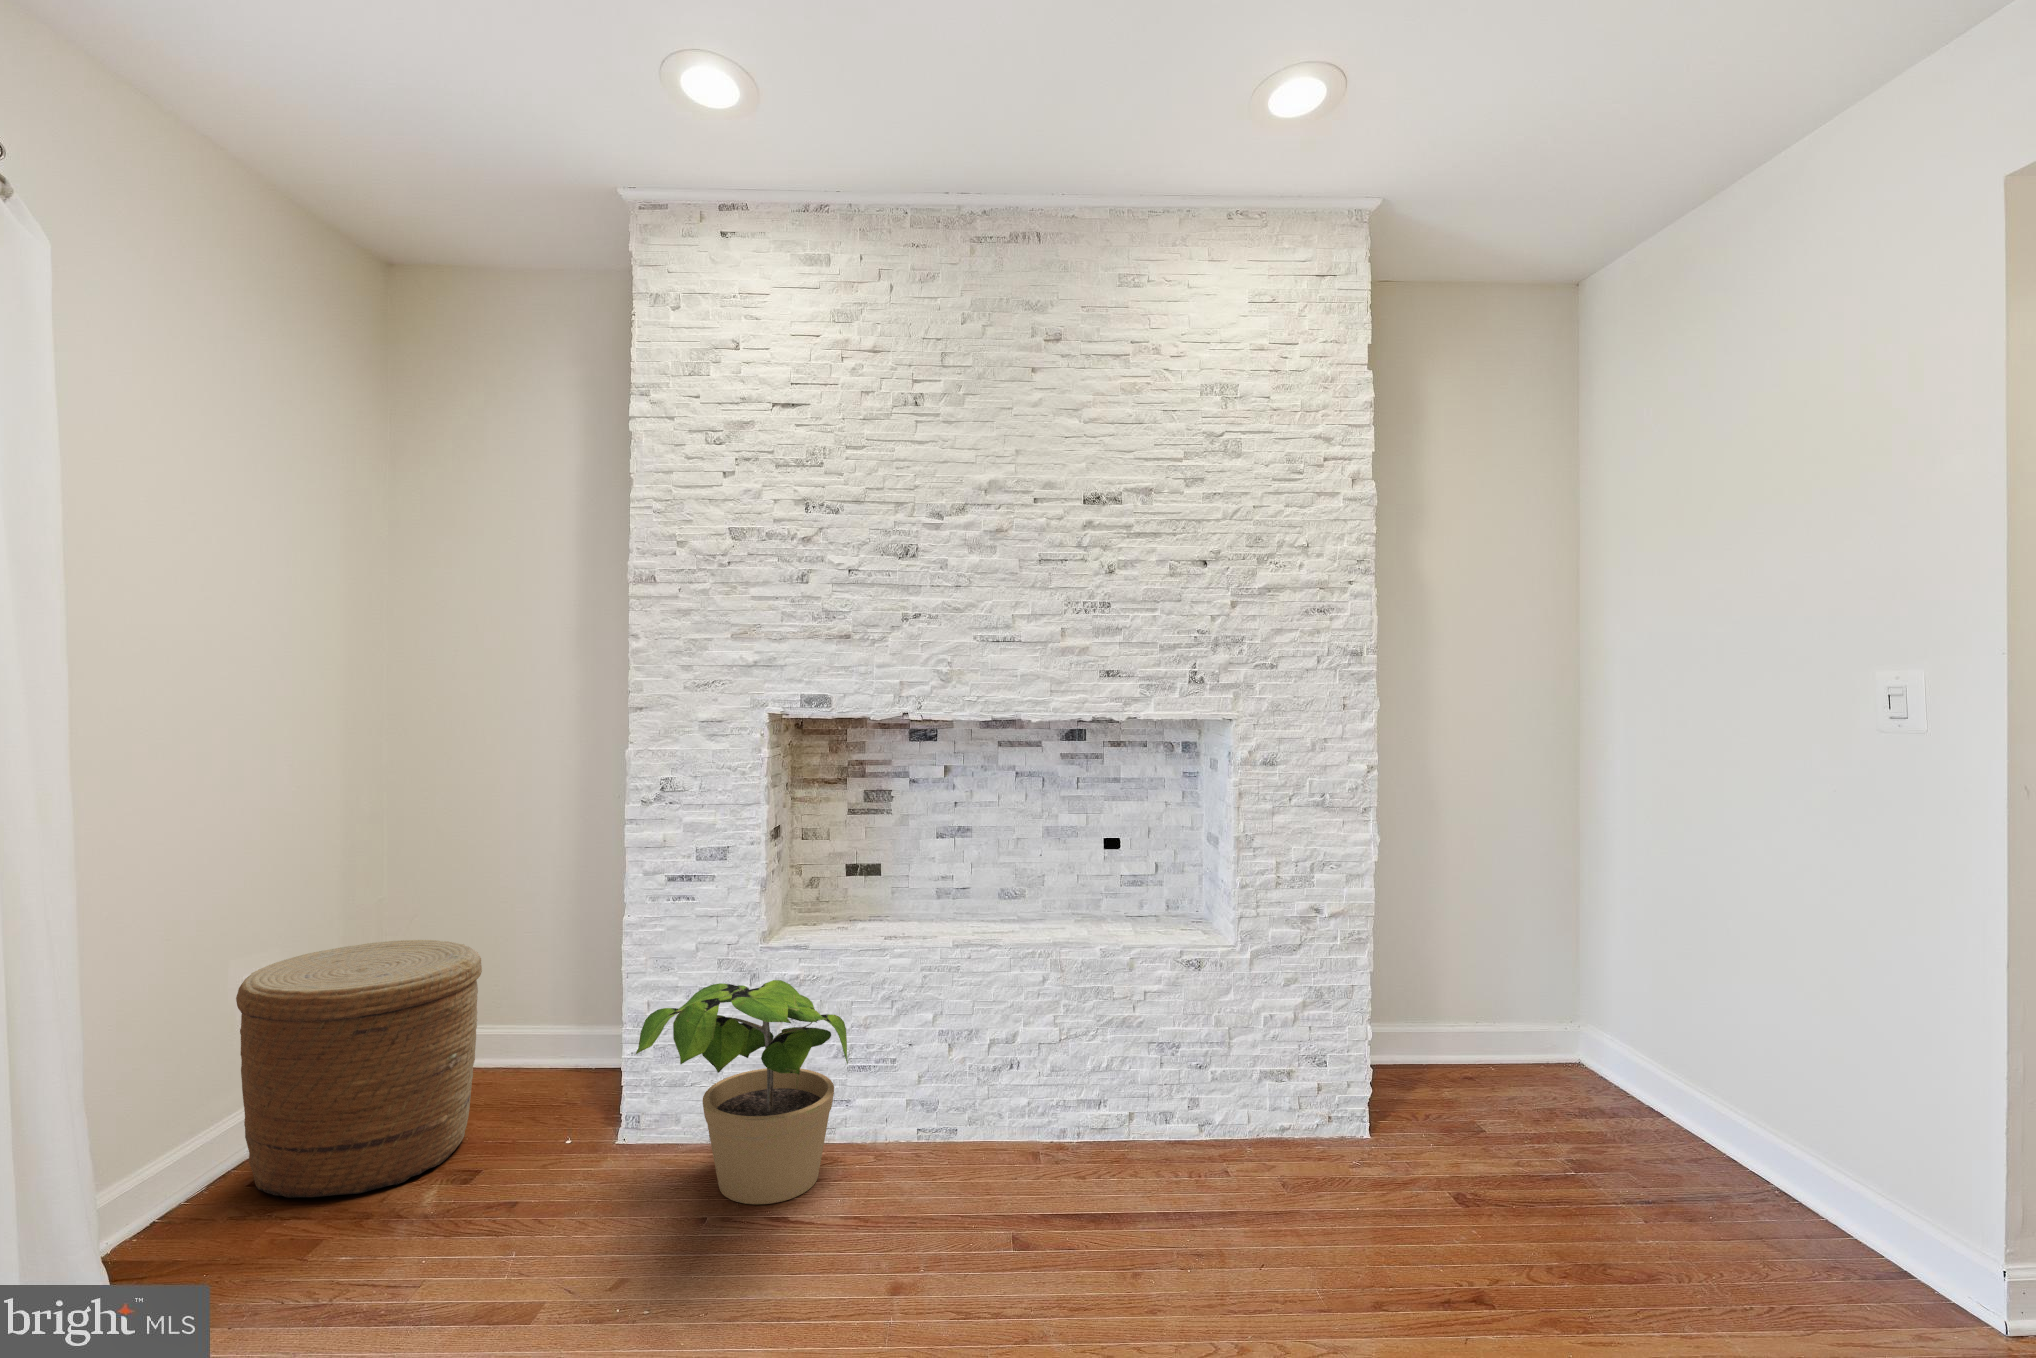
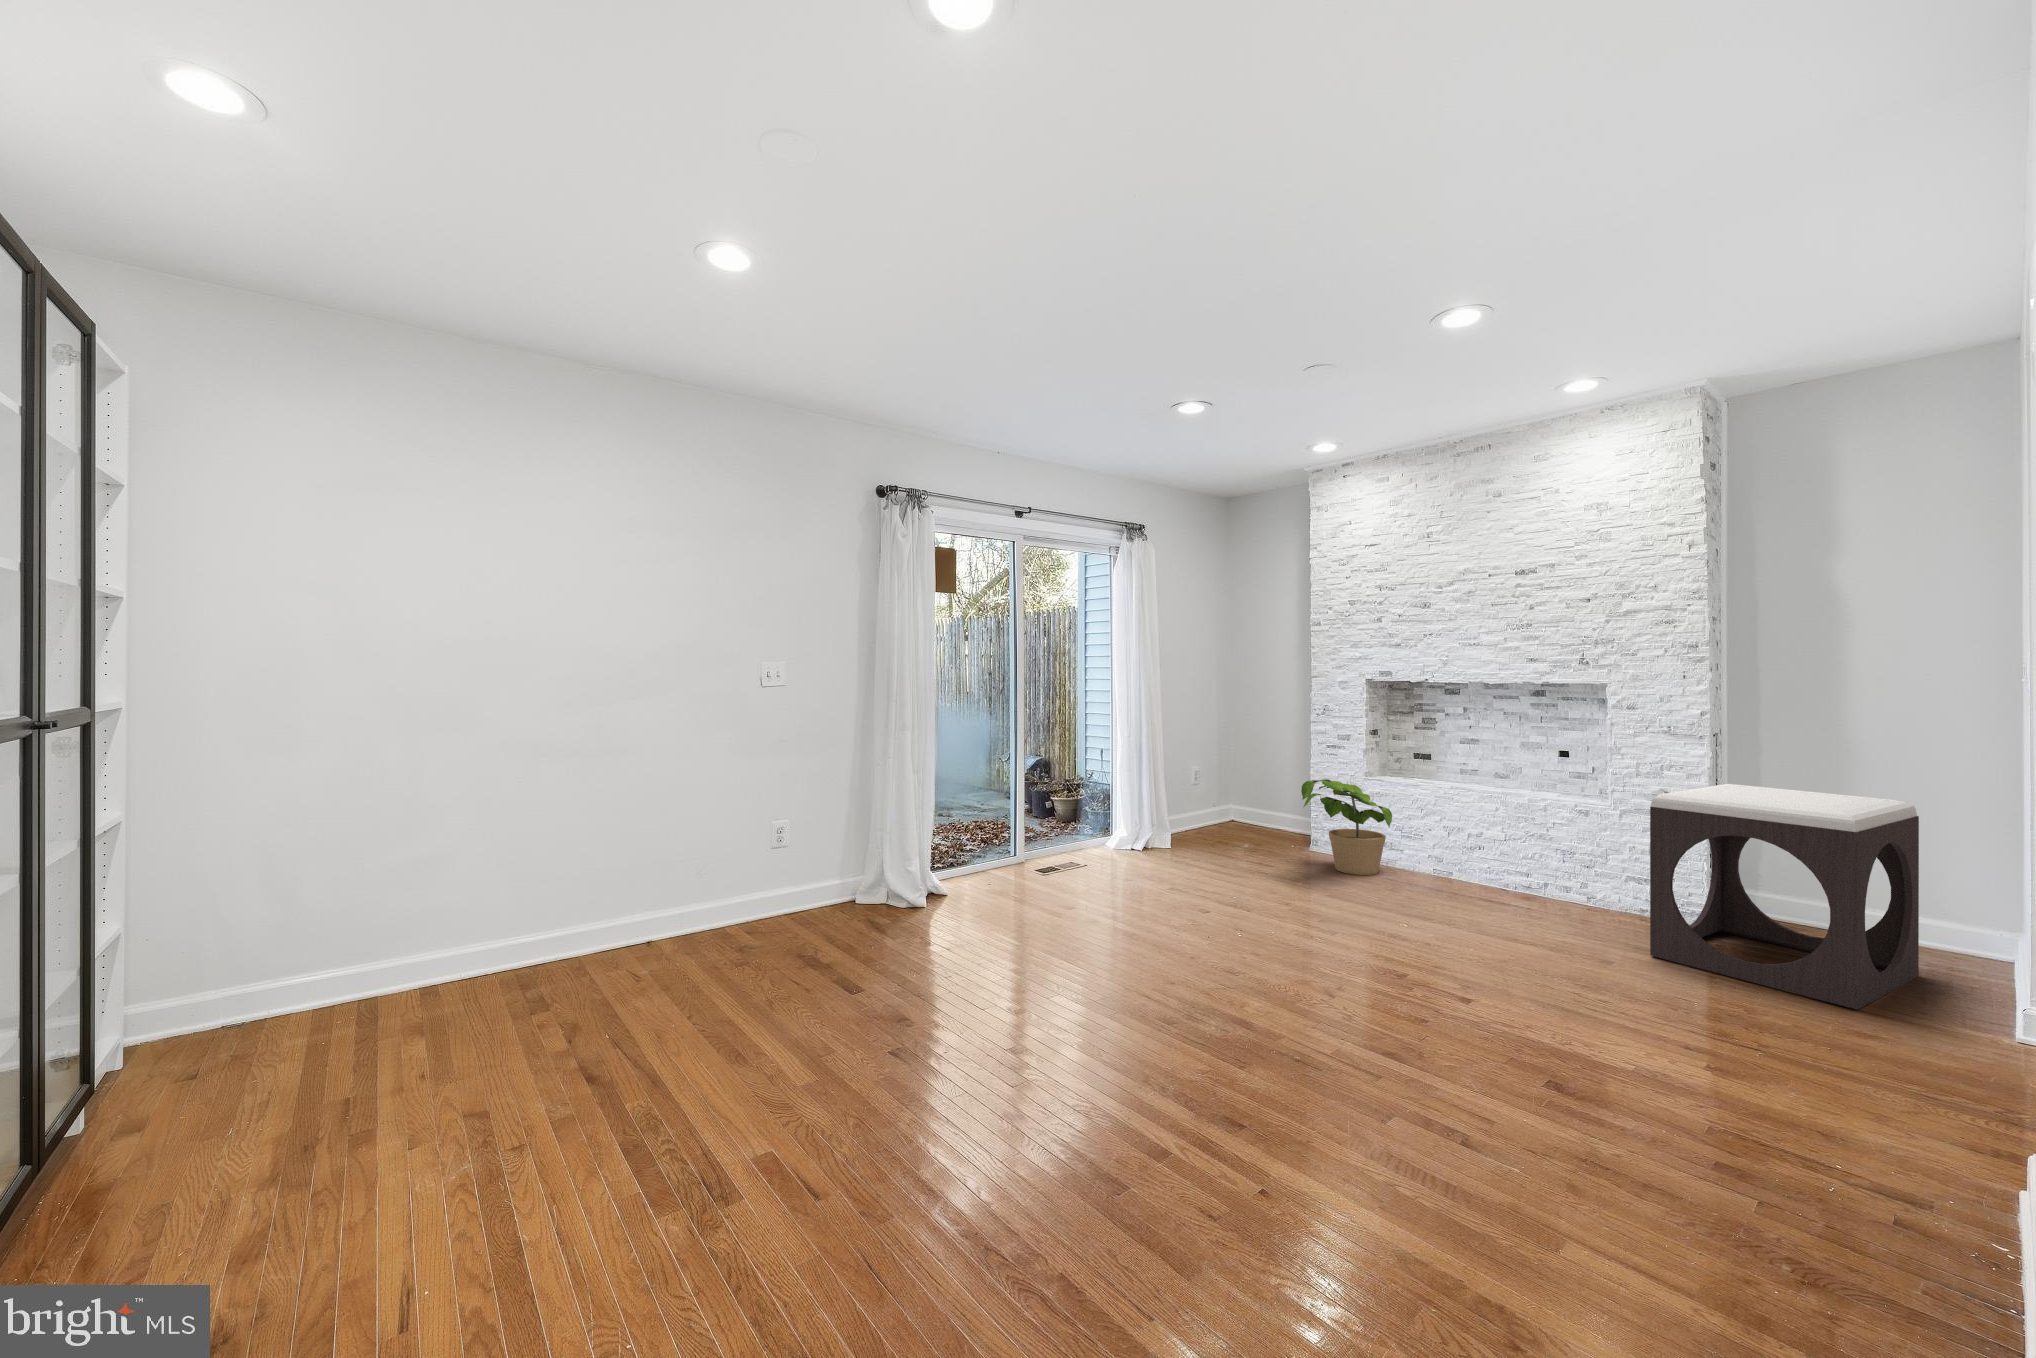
footstool: none [1402,893,1807,1318] -> present [1650,784,1919,1009]
woven basket: present [236,940,482,1198] -> none [1184,765,1261,845]

